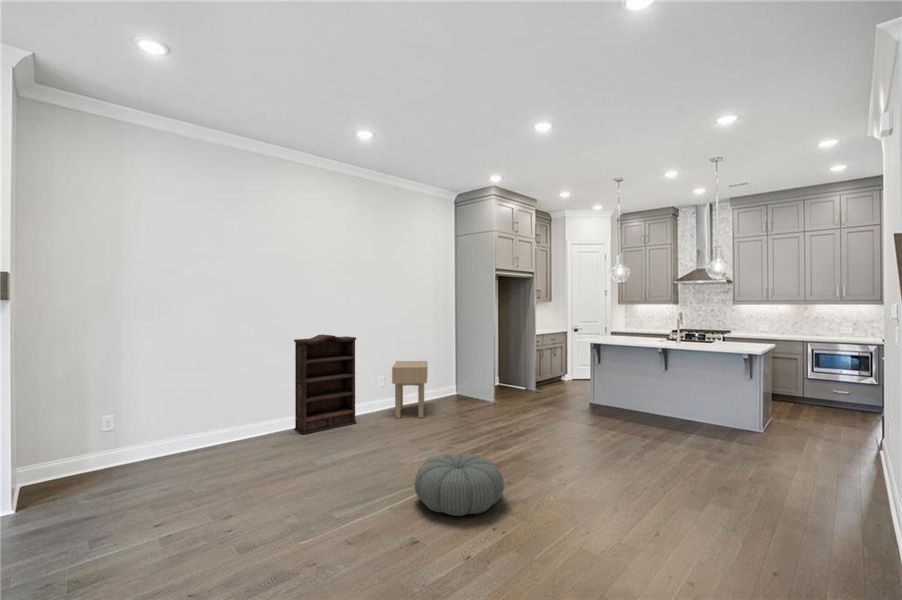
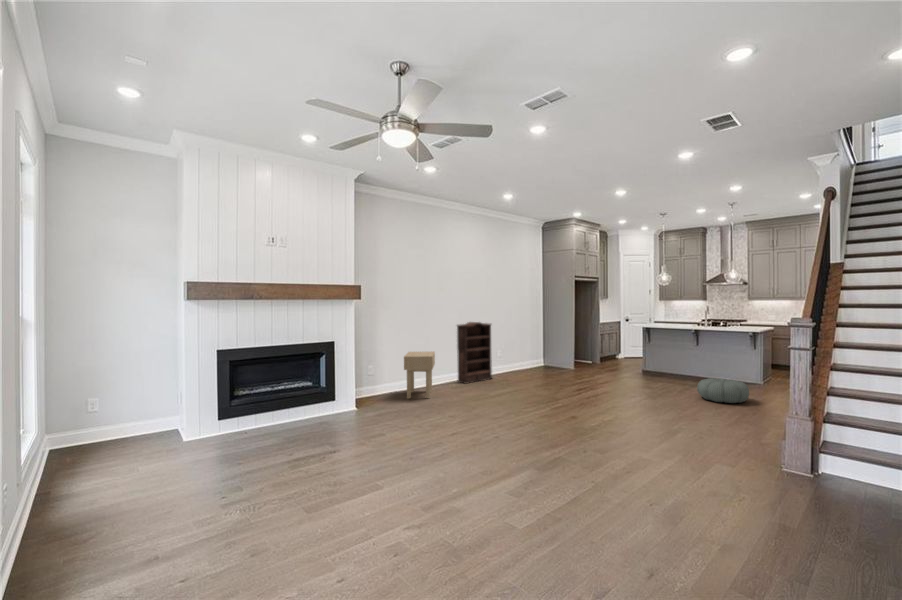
side table: present [392,361,428,418] -> present [404,352,435,399]
pouf: present [415,453,504,516] -> present [697,378,749,403]

